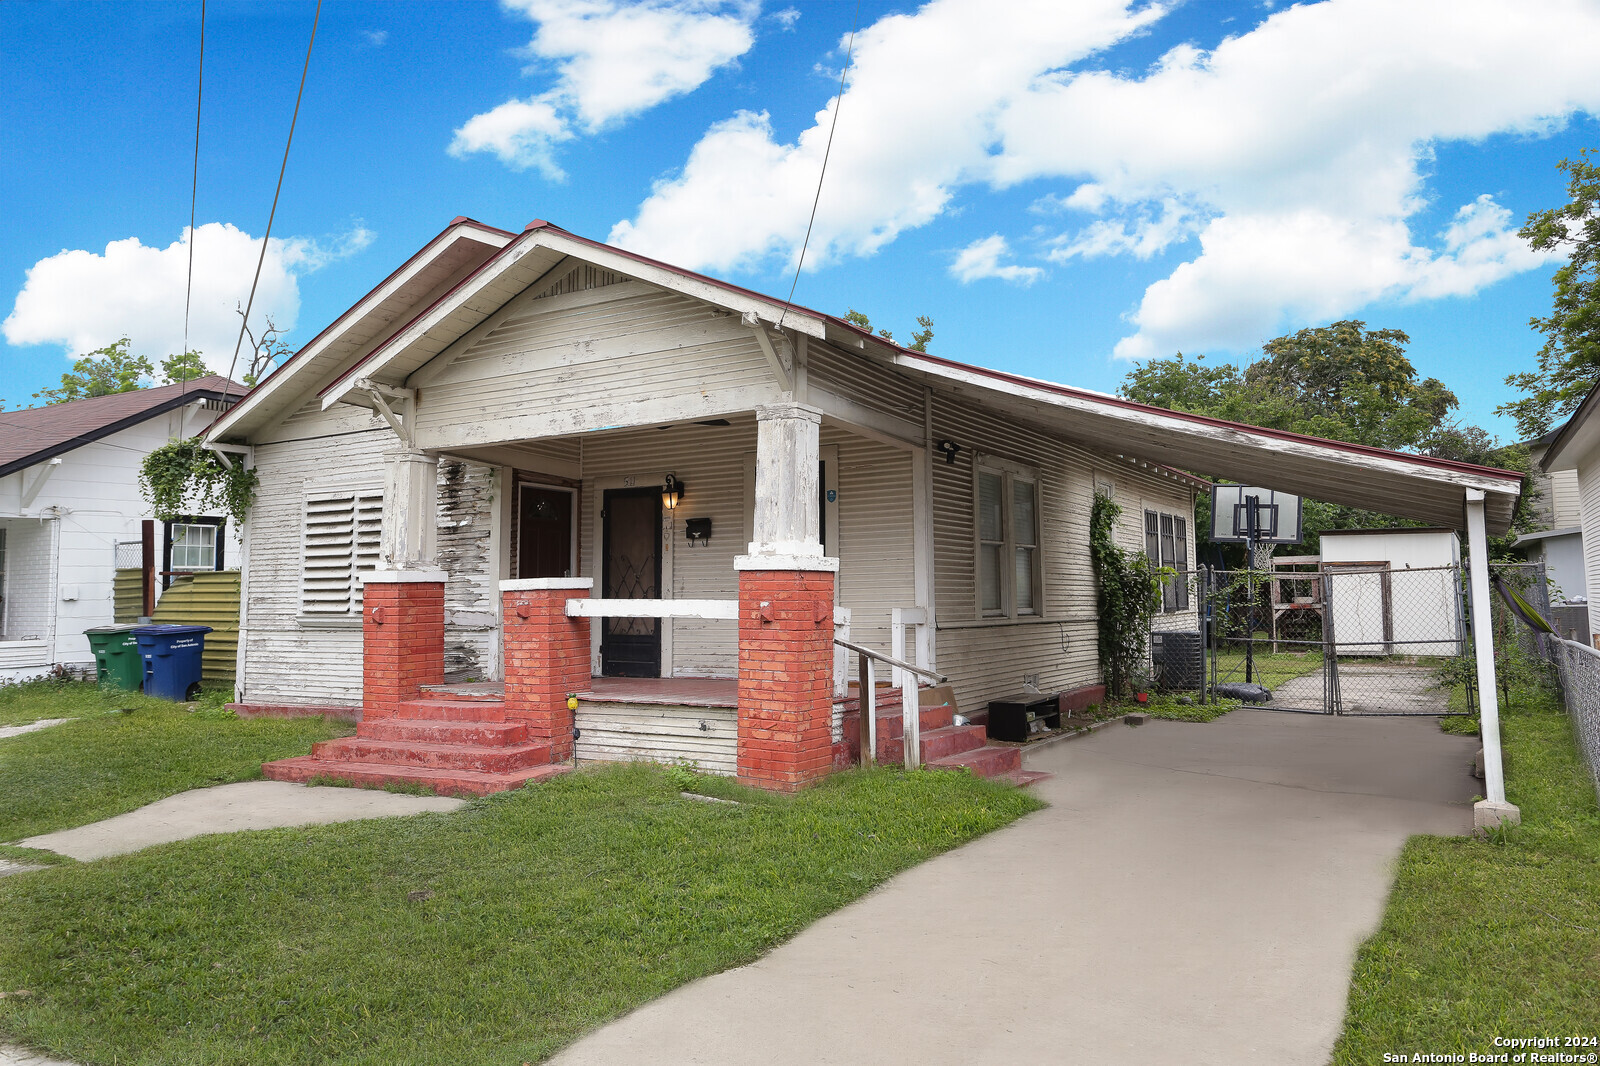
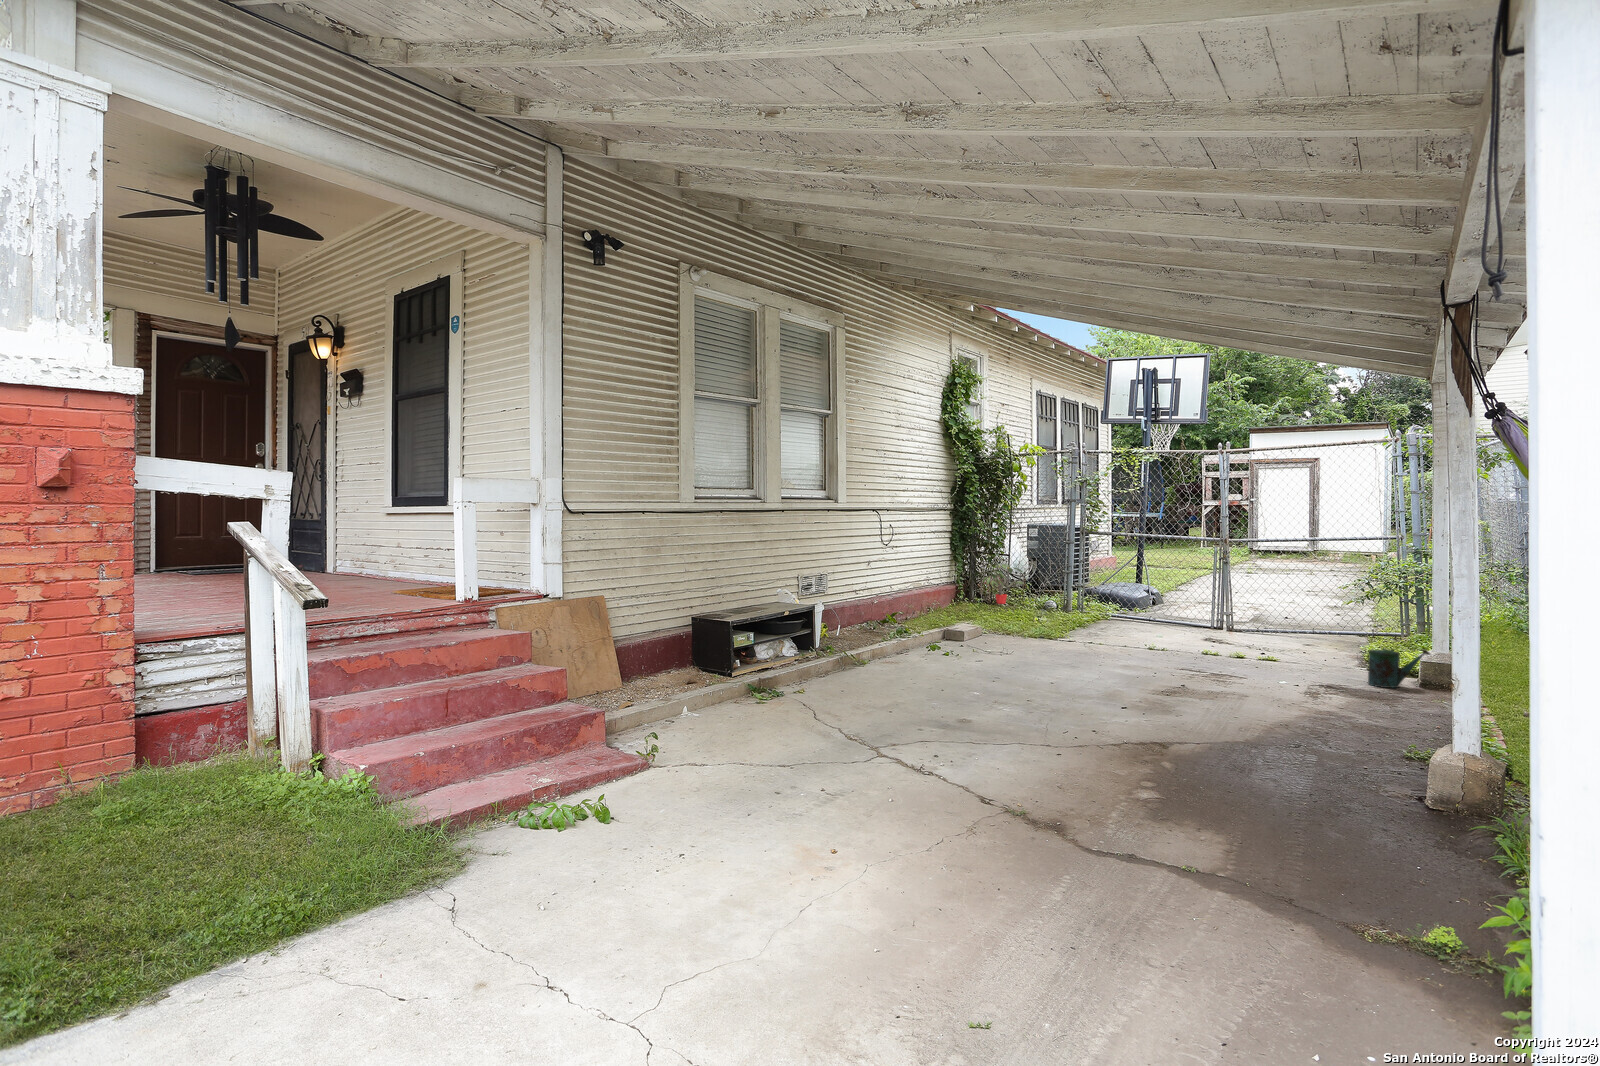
watering can: none [1437,722,1485,751] -> present [1368,649,1430,688]

